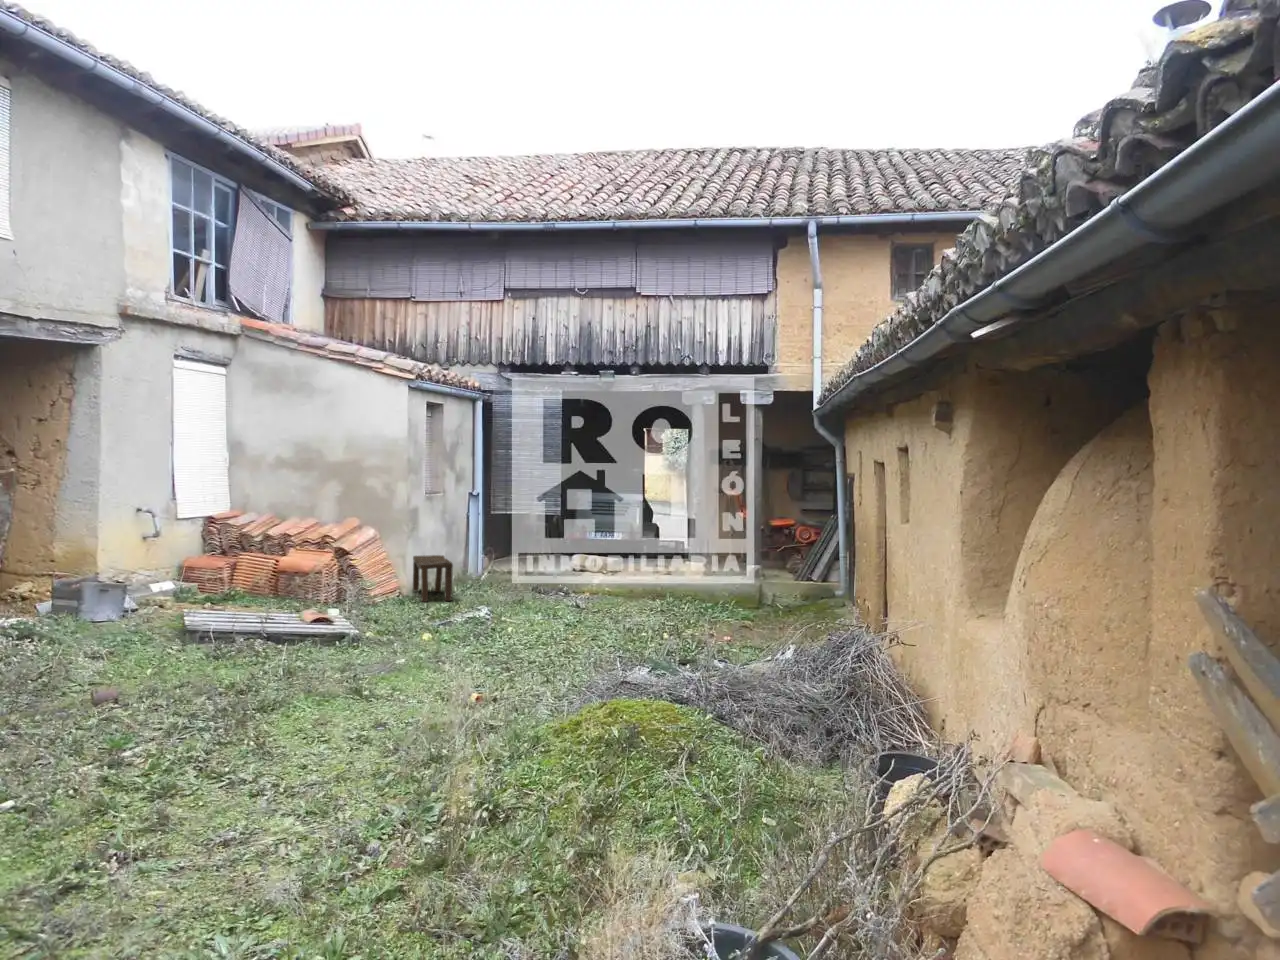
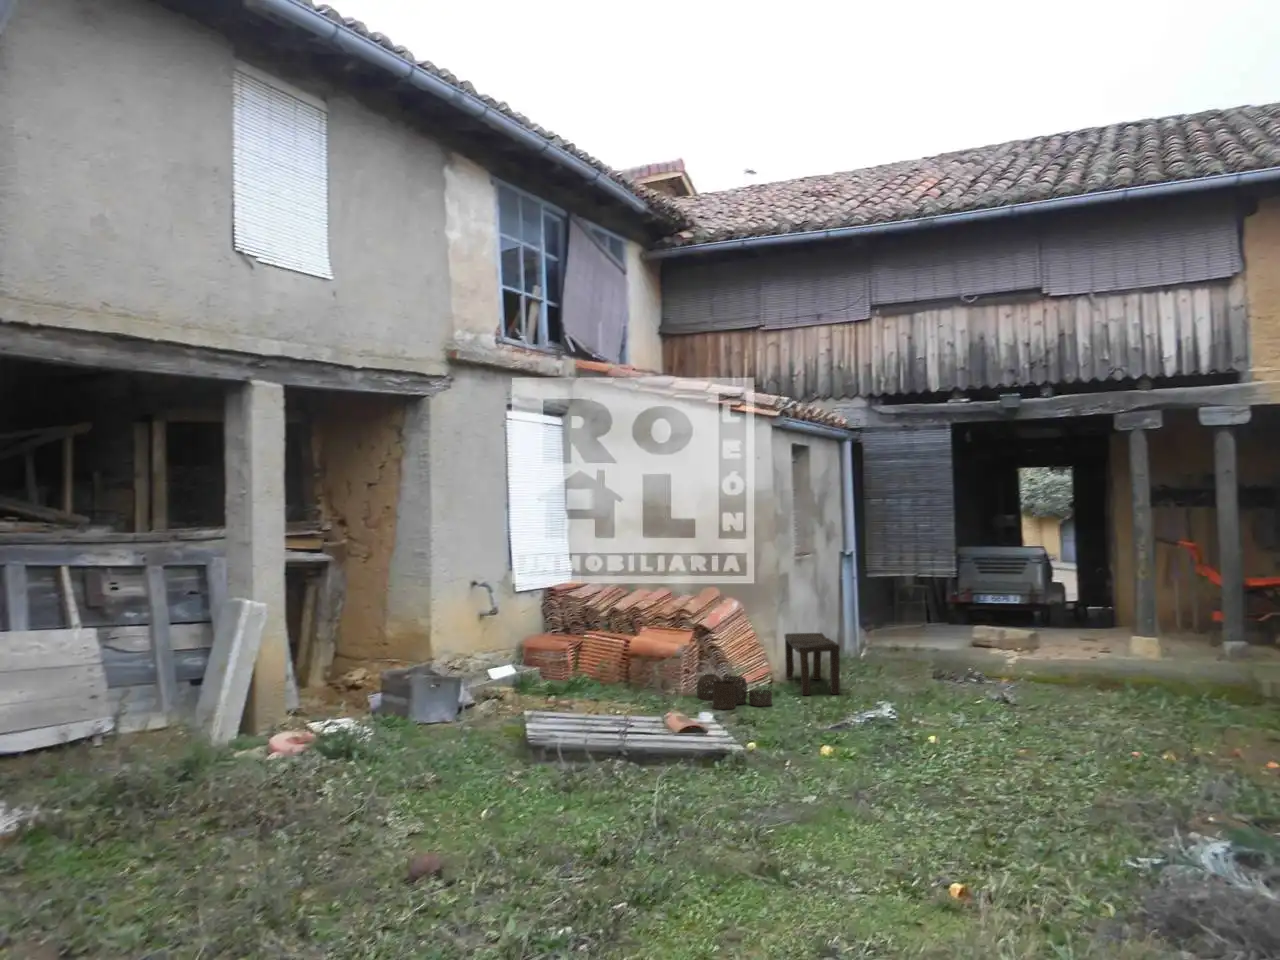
woven basket: none [335,583,395,611] -> present [697,674,772,709]

